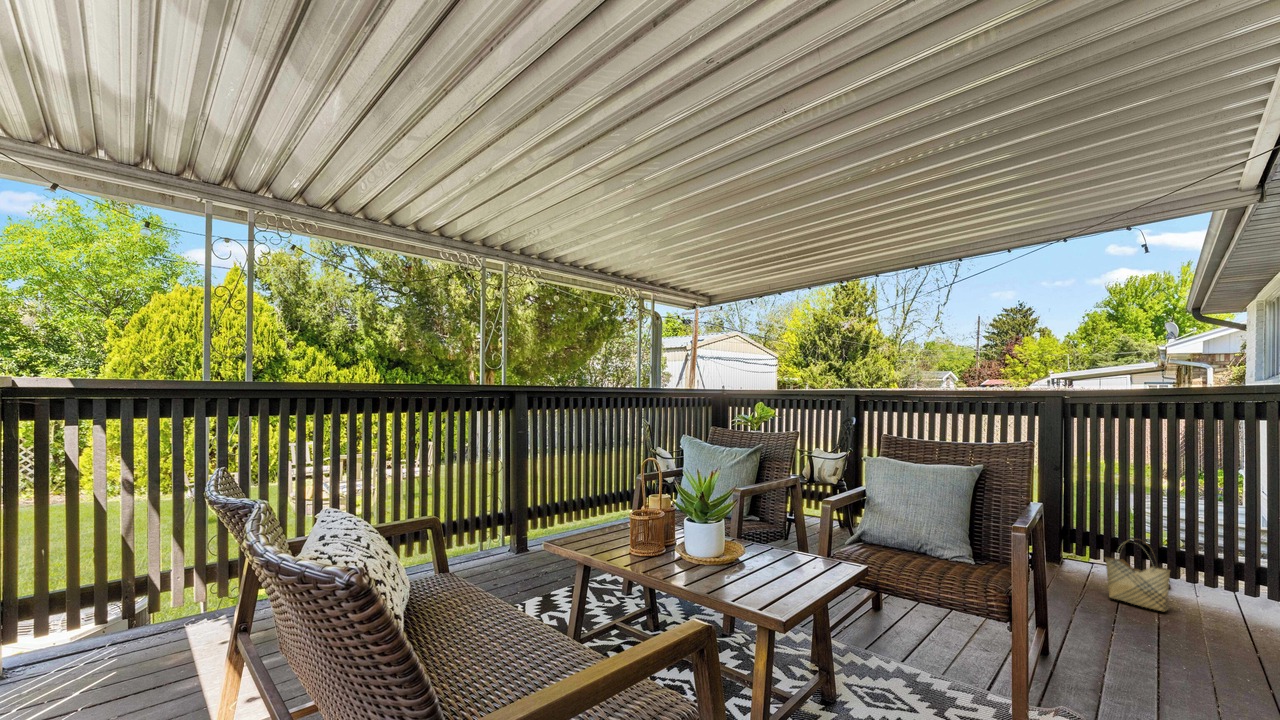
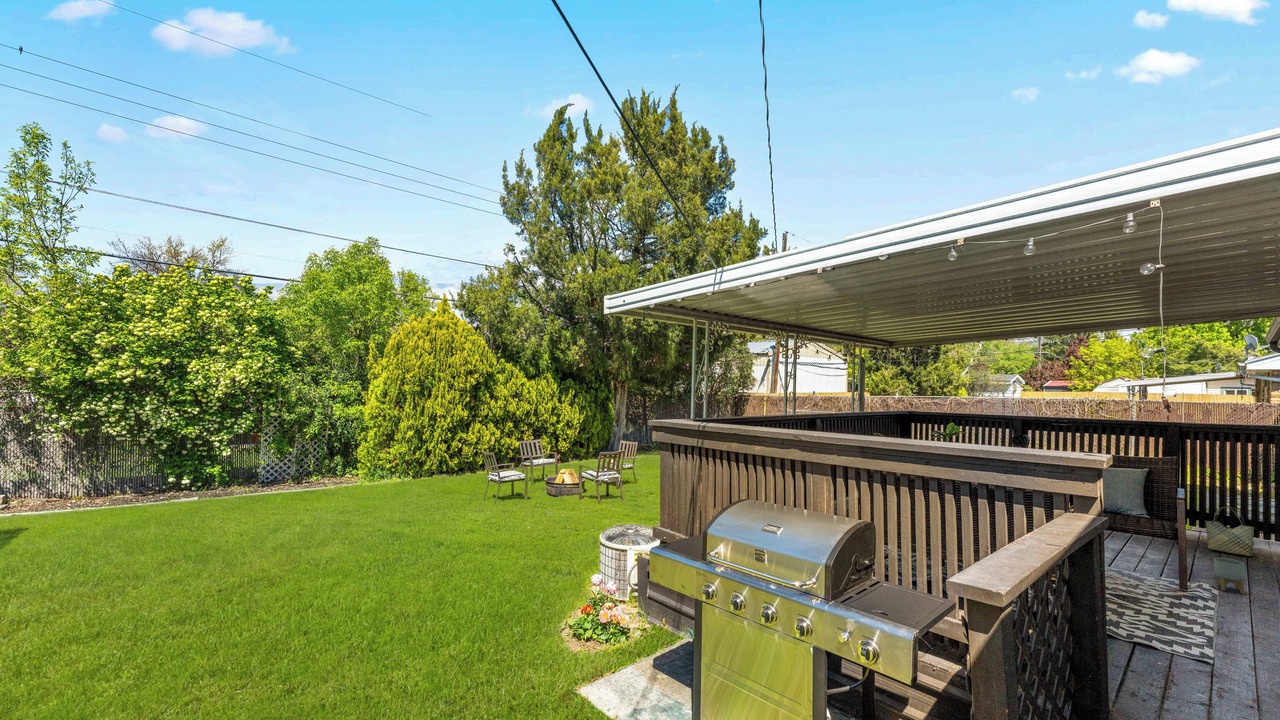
planter: none [1107,635,1153,699] -> present [1214,558,1245,593]

